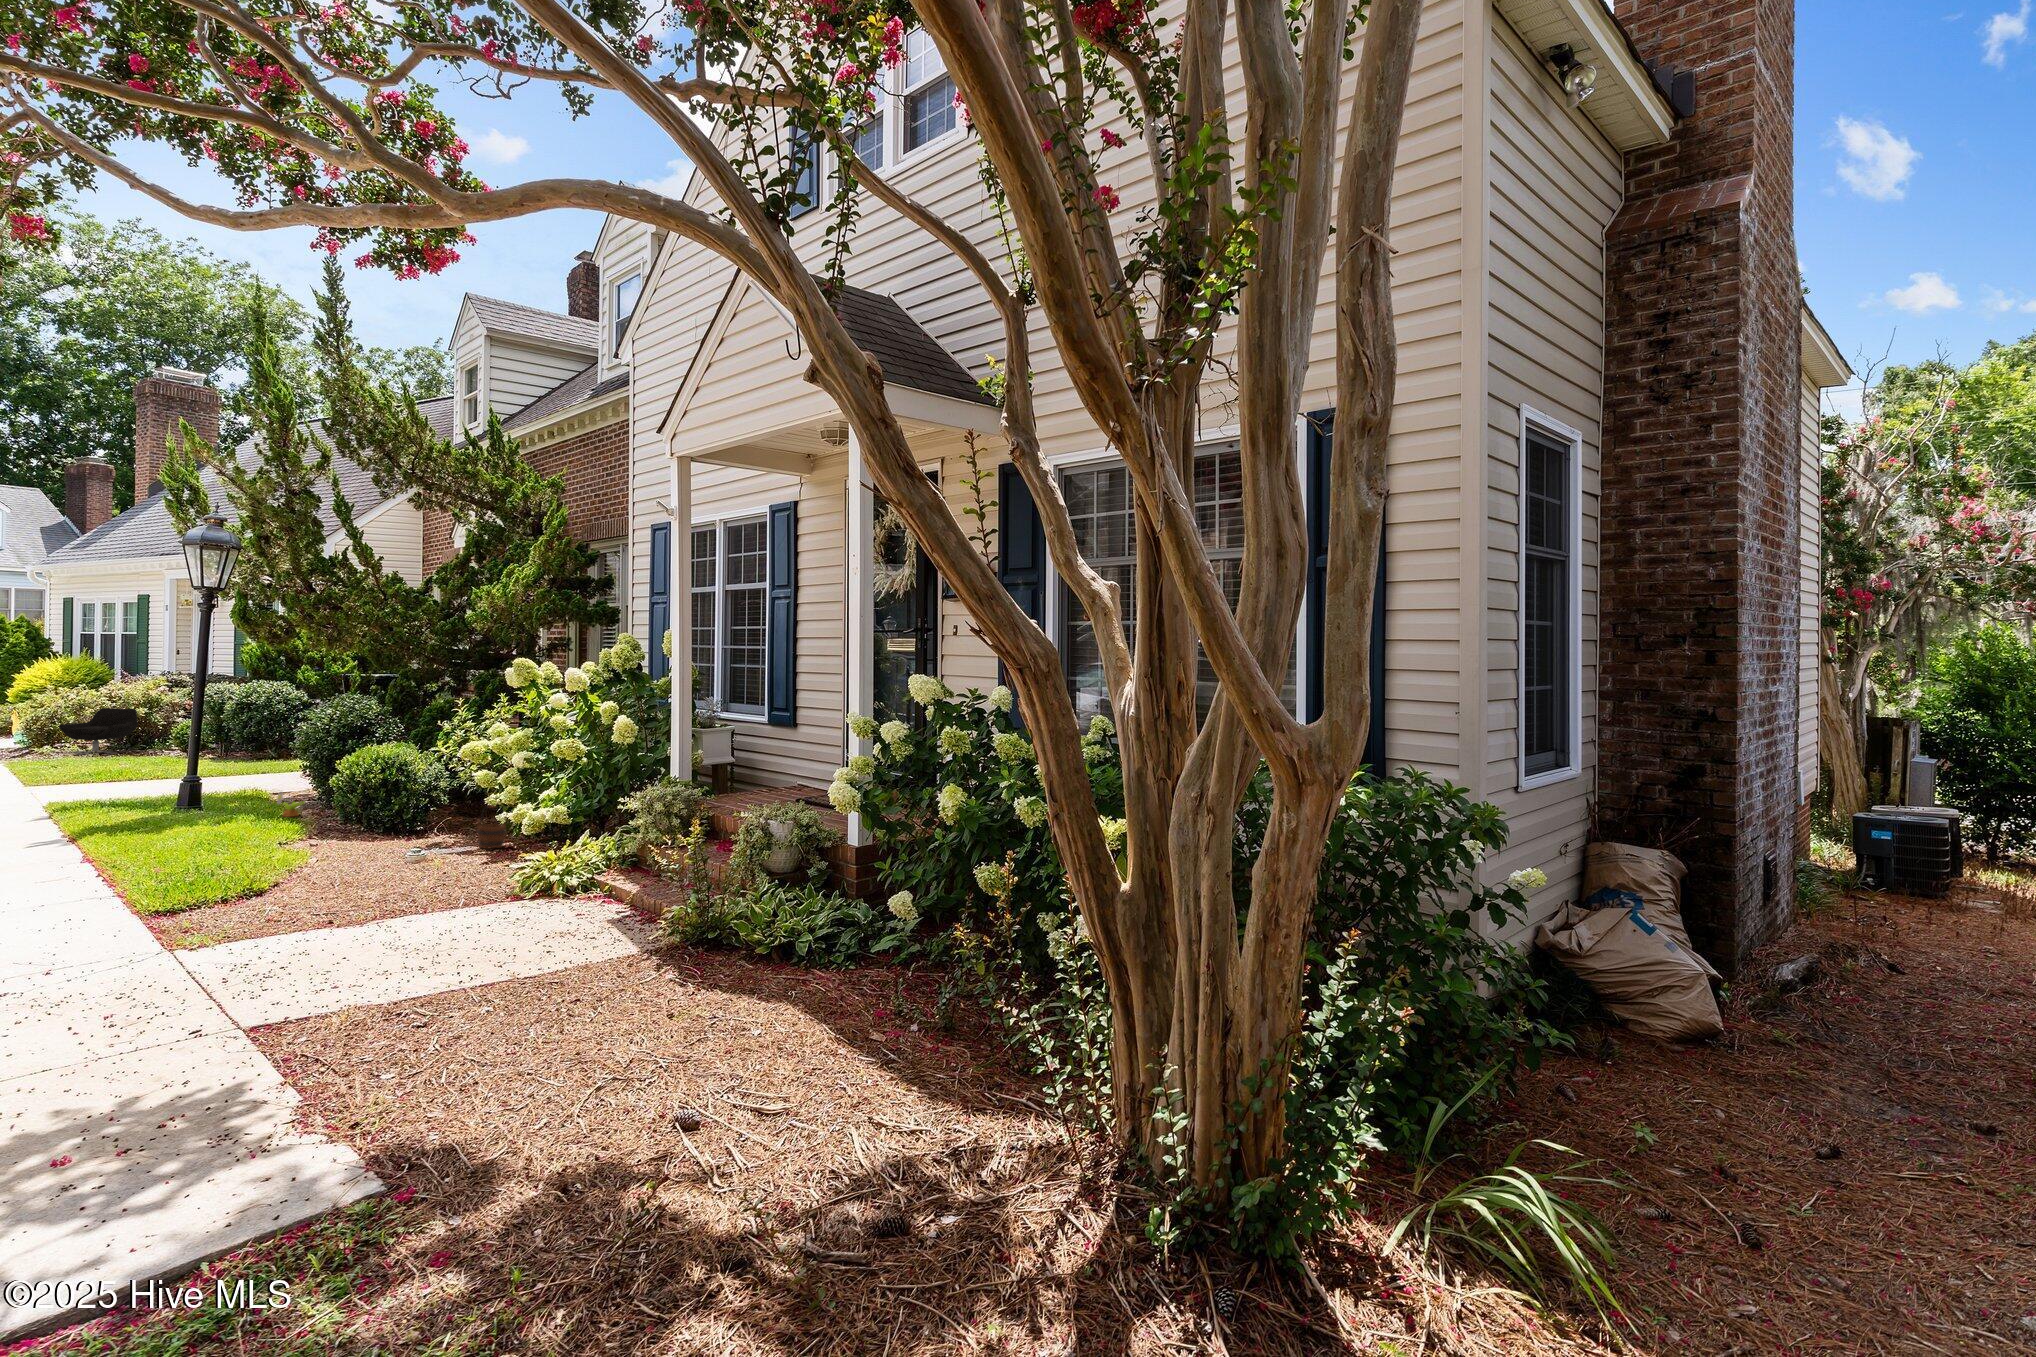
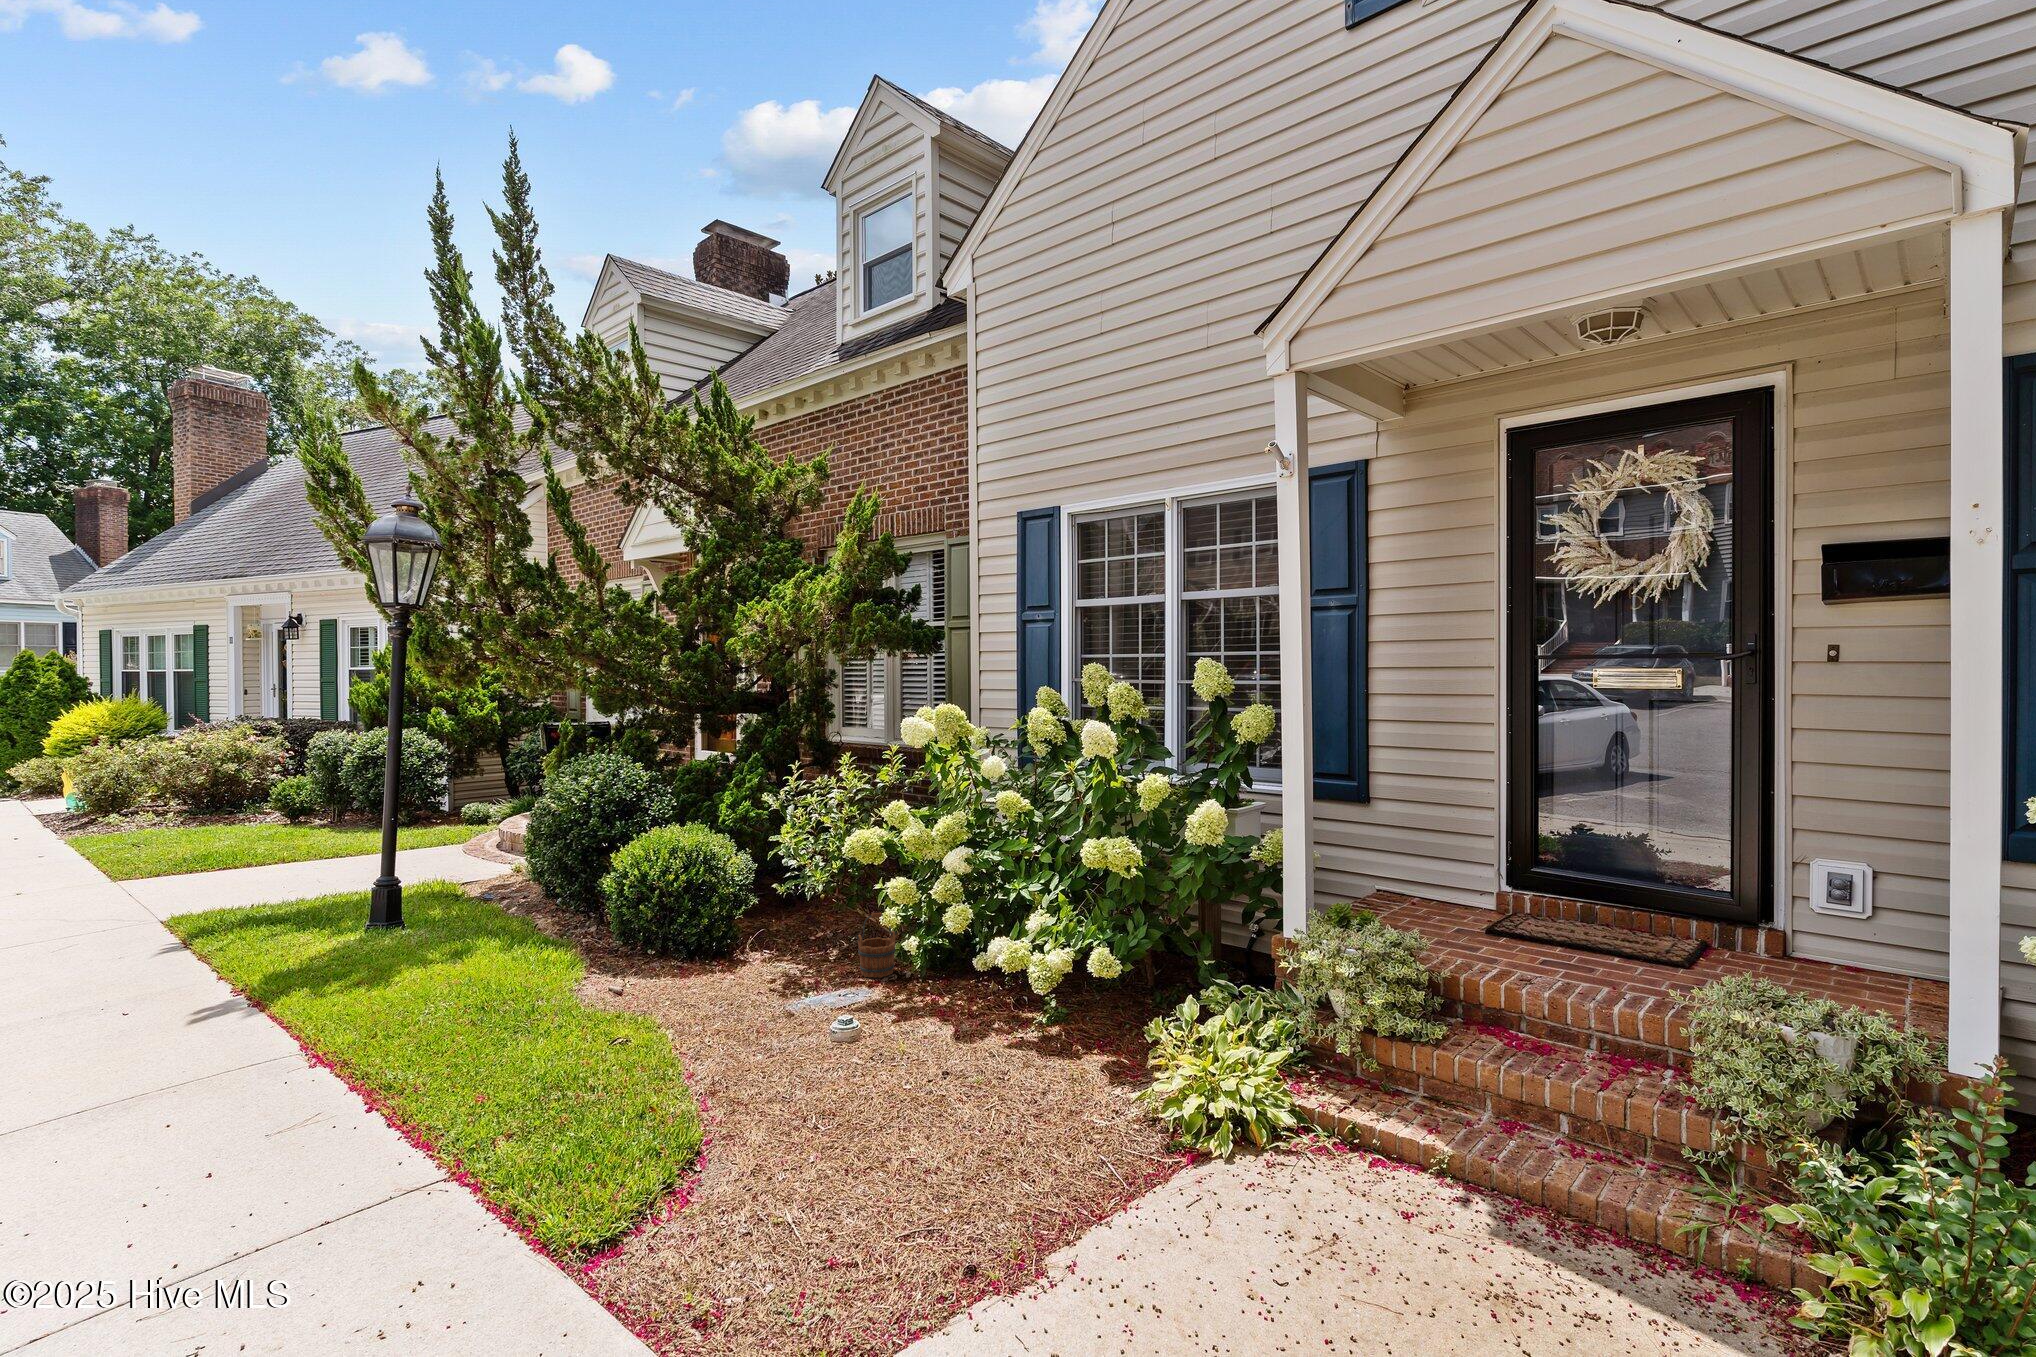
lounge chair: present [59,708,138,755] -> none [130,764,225,825]
decorative plant: present [277,792,304,817] -> none [507,890,545,926]

